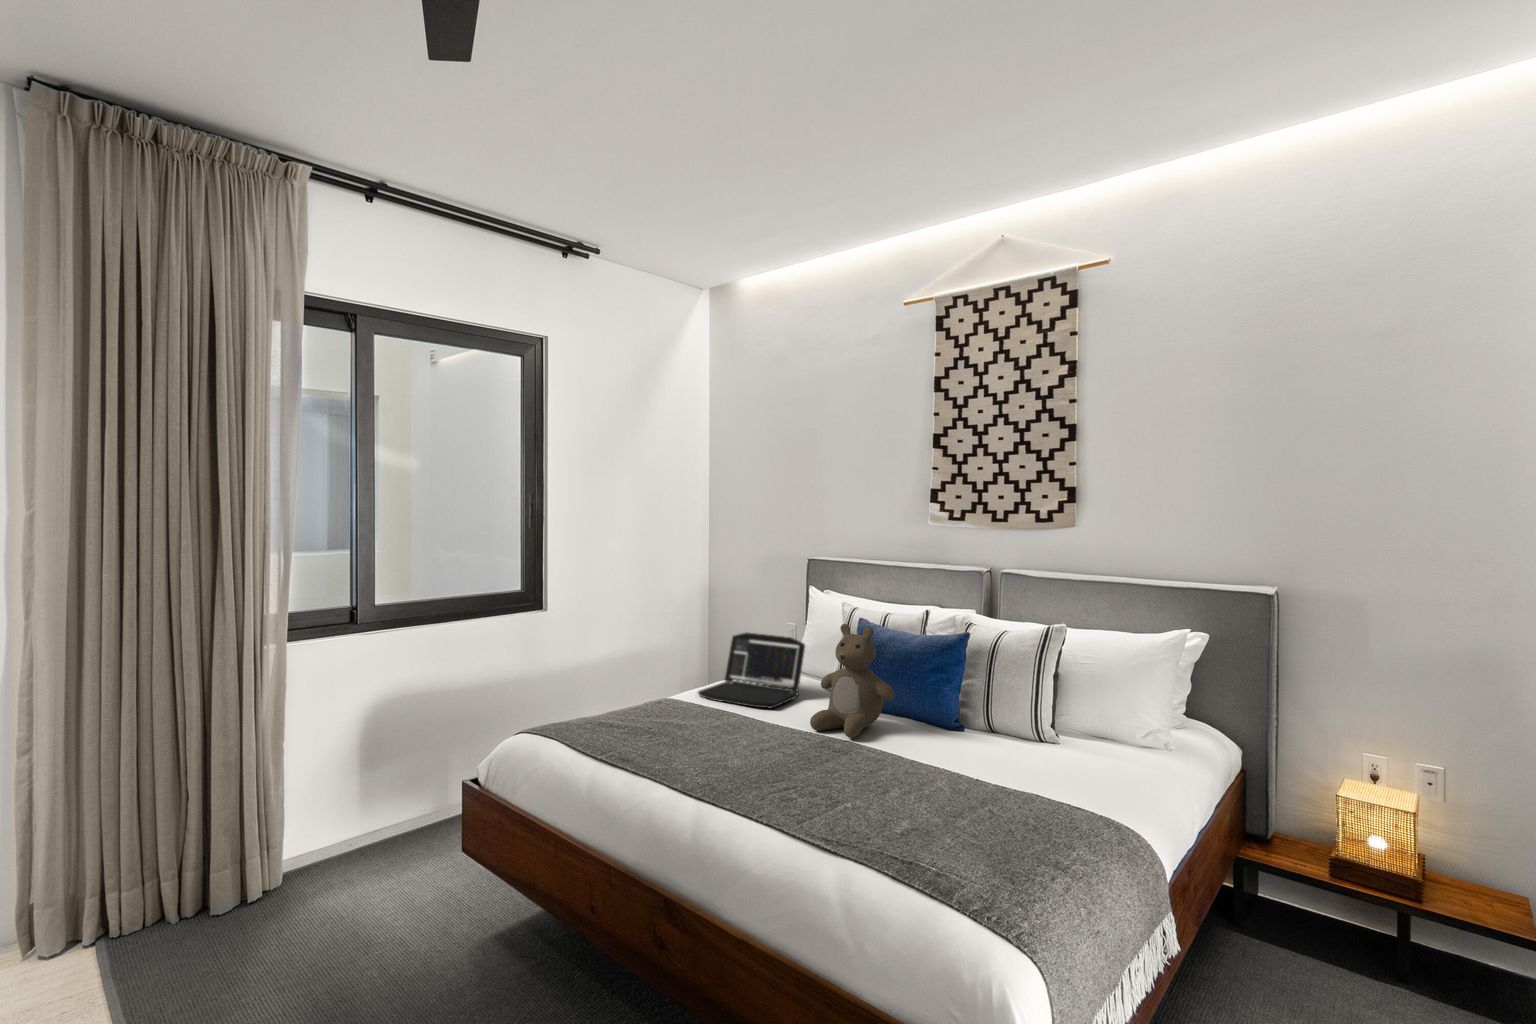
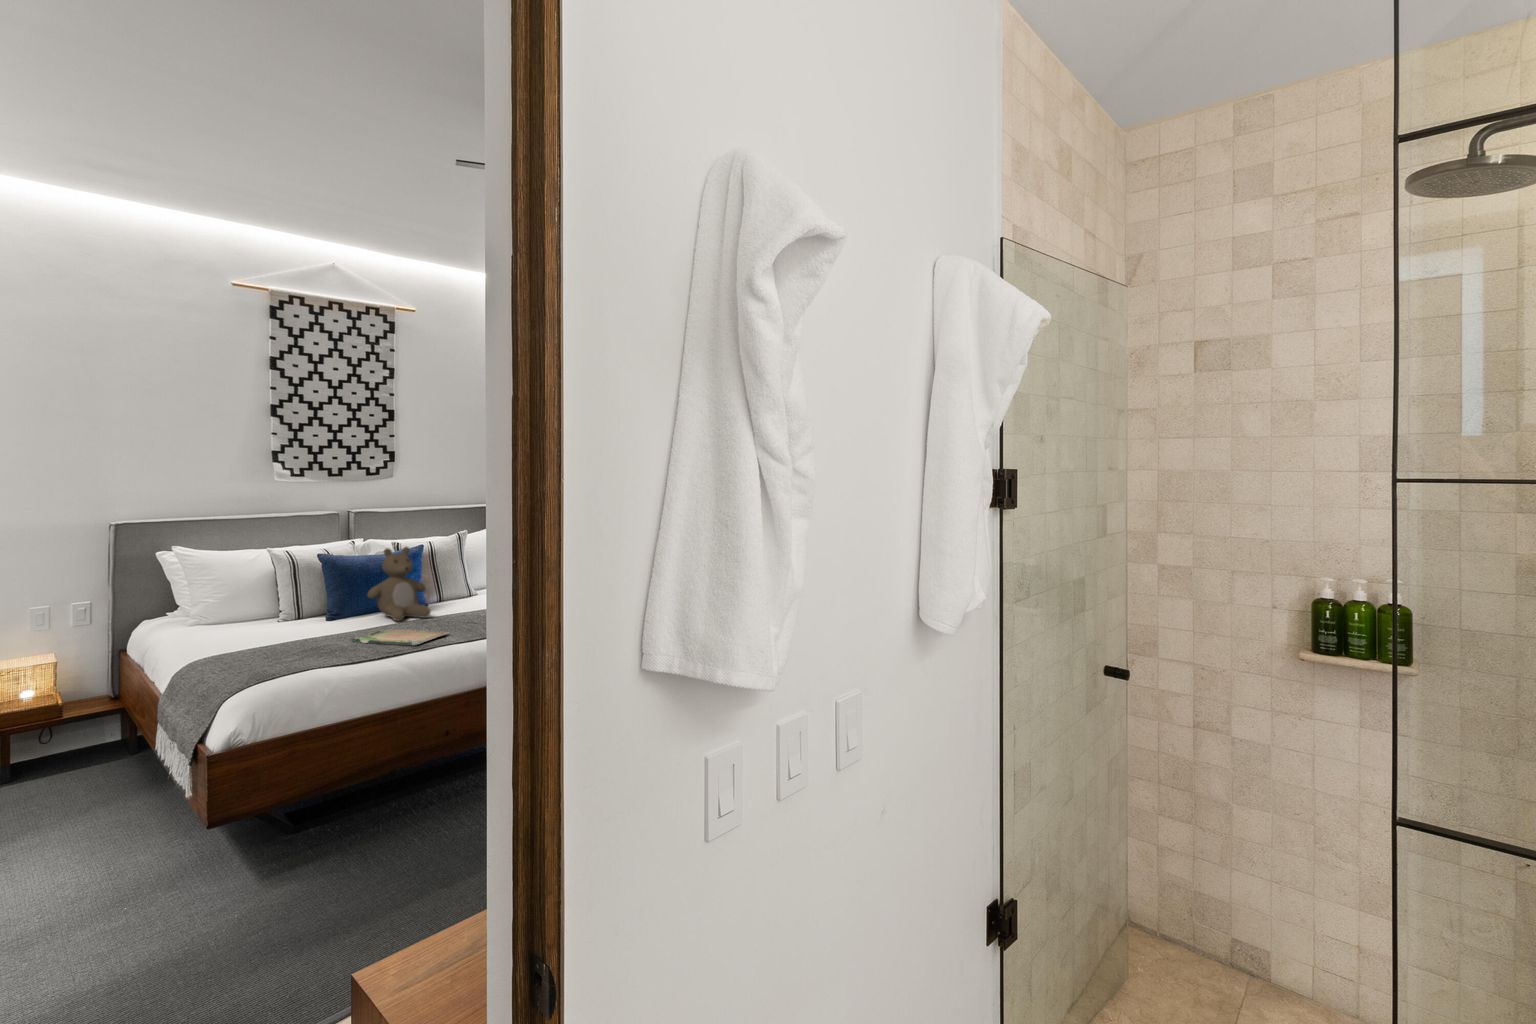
laptop: present [698,632,805,708] -> none [222,575,333,639]
tray: none [651,722,749,762] -> present [351,629,449,646]

